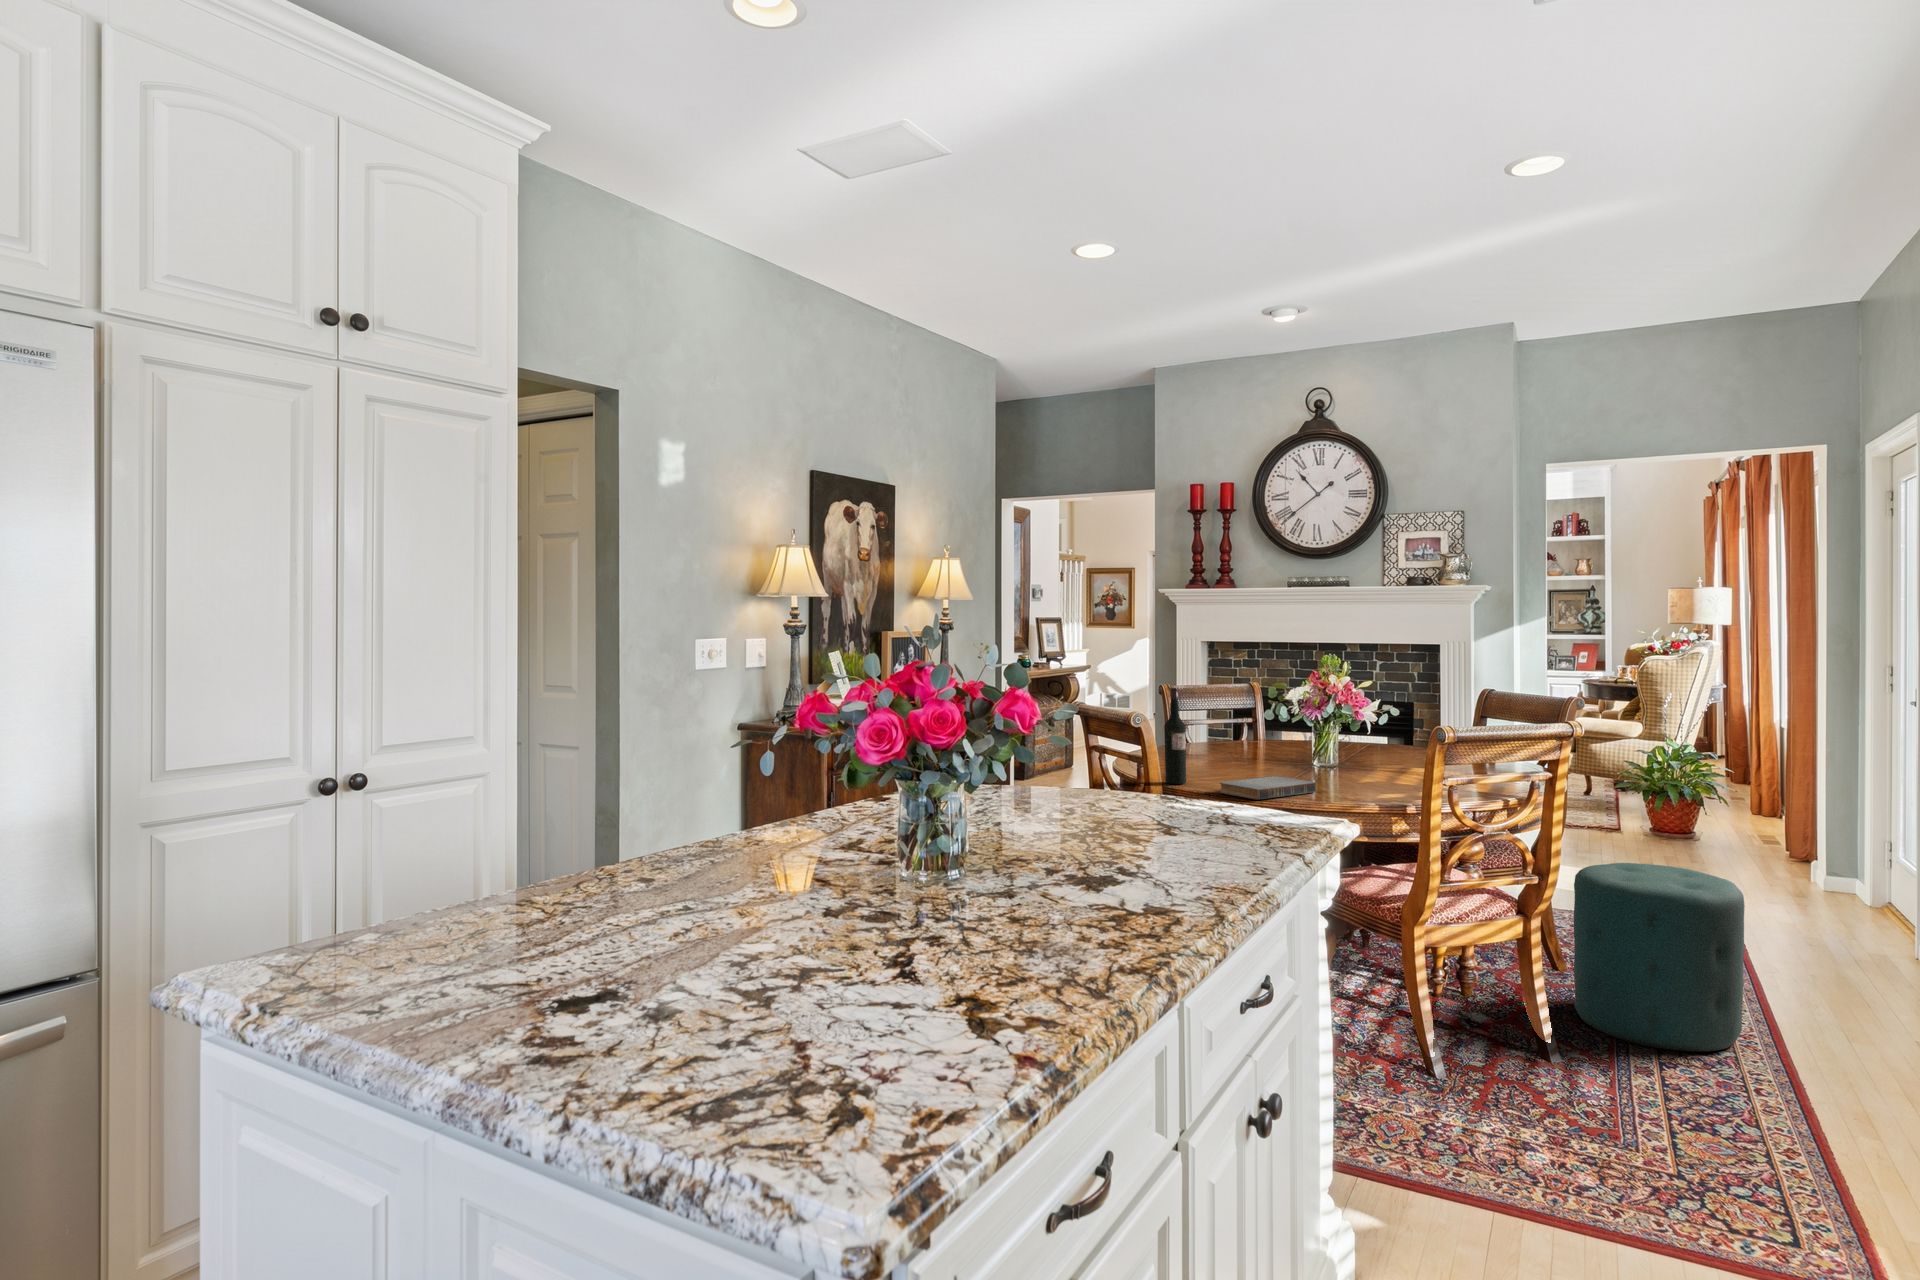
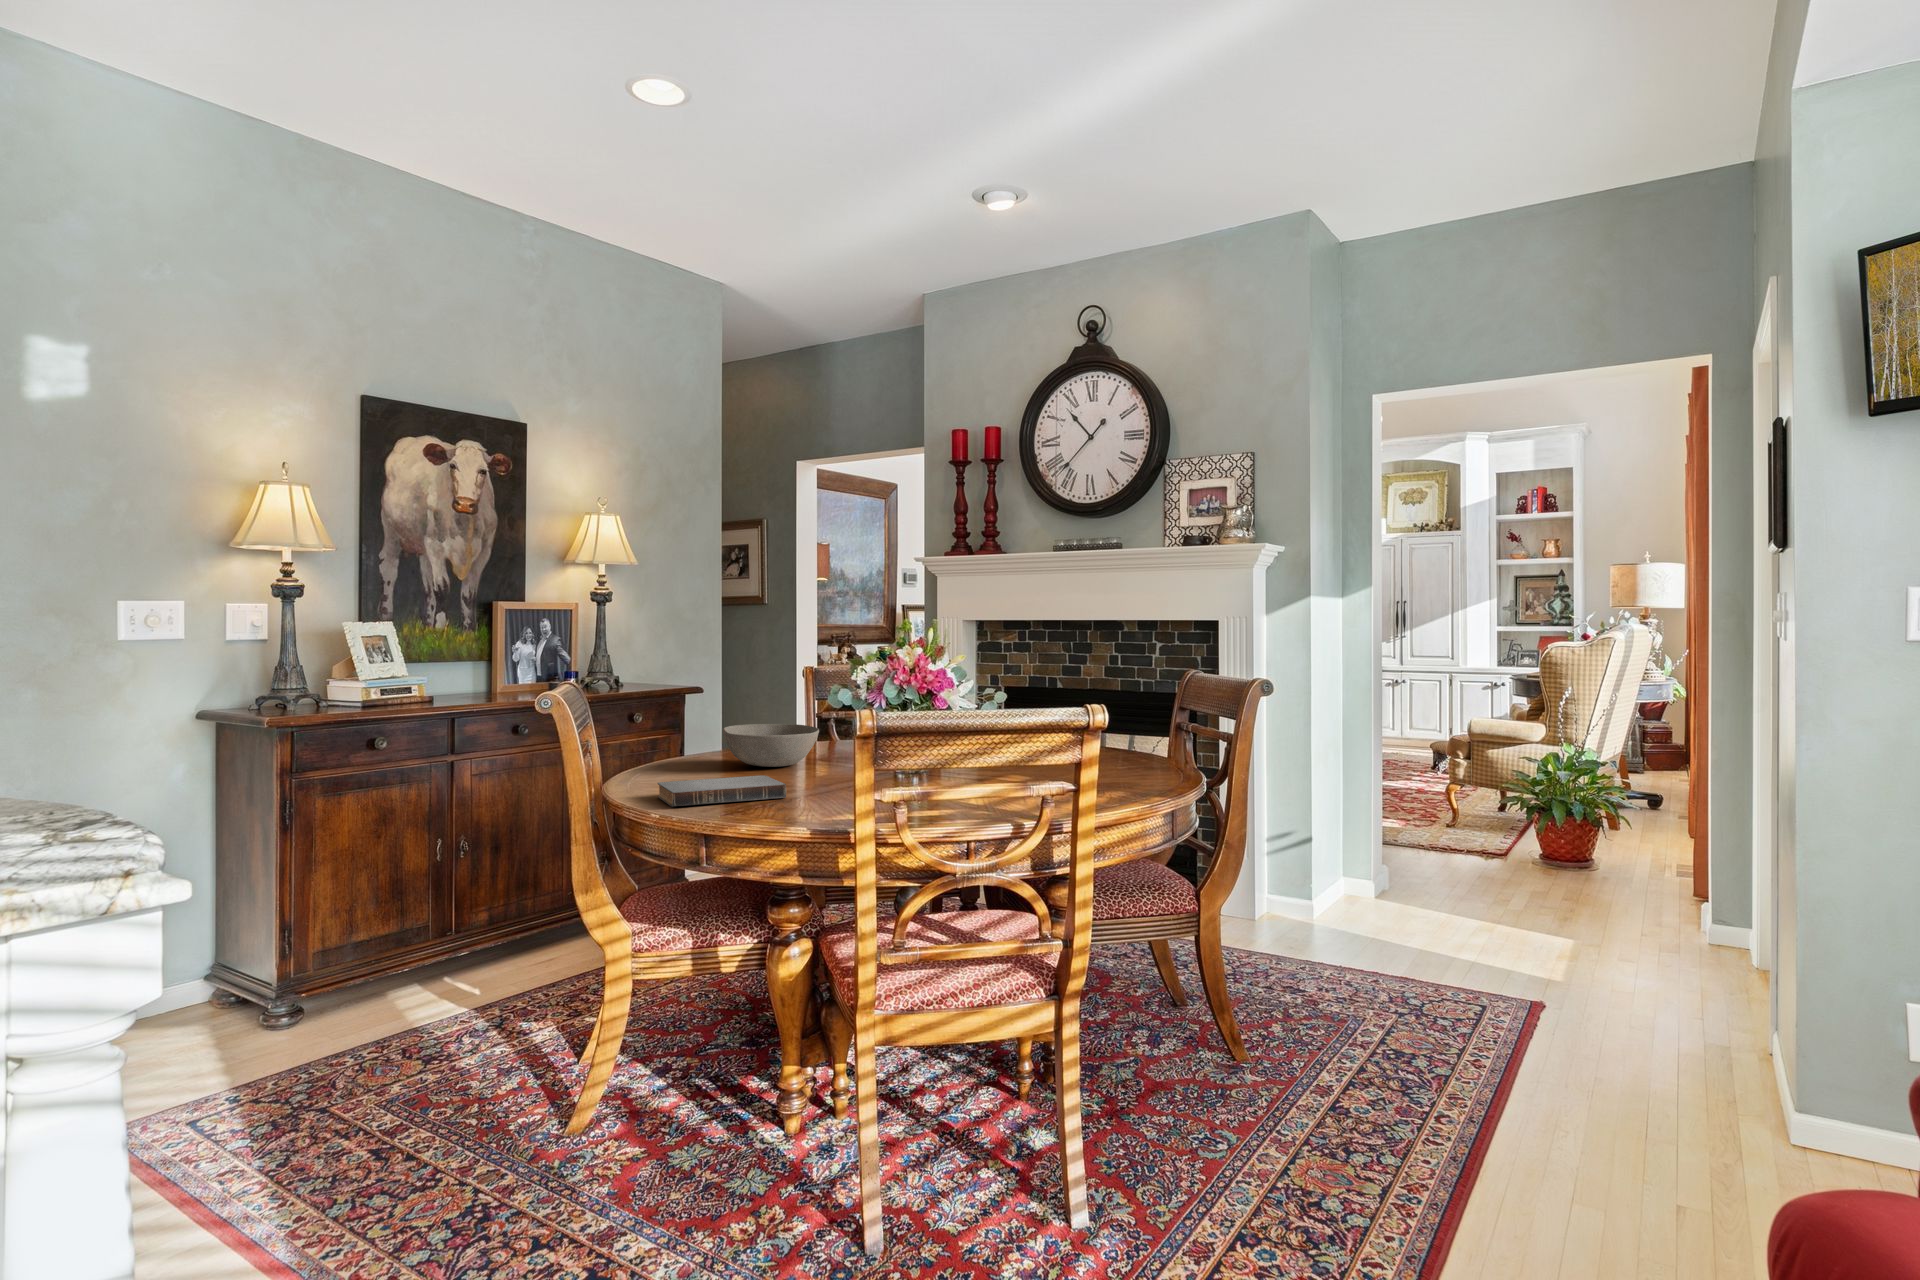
wine bottle: present [1164,688,1186,784] -> none [632,655,662,784]
bowl: none [1189,736,1263,769] -> present [723,724,819,767]
ottoman: present [1574,863,1745,1052] -> none [1168,904,1382,1187]

